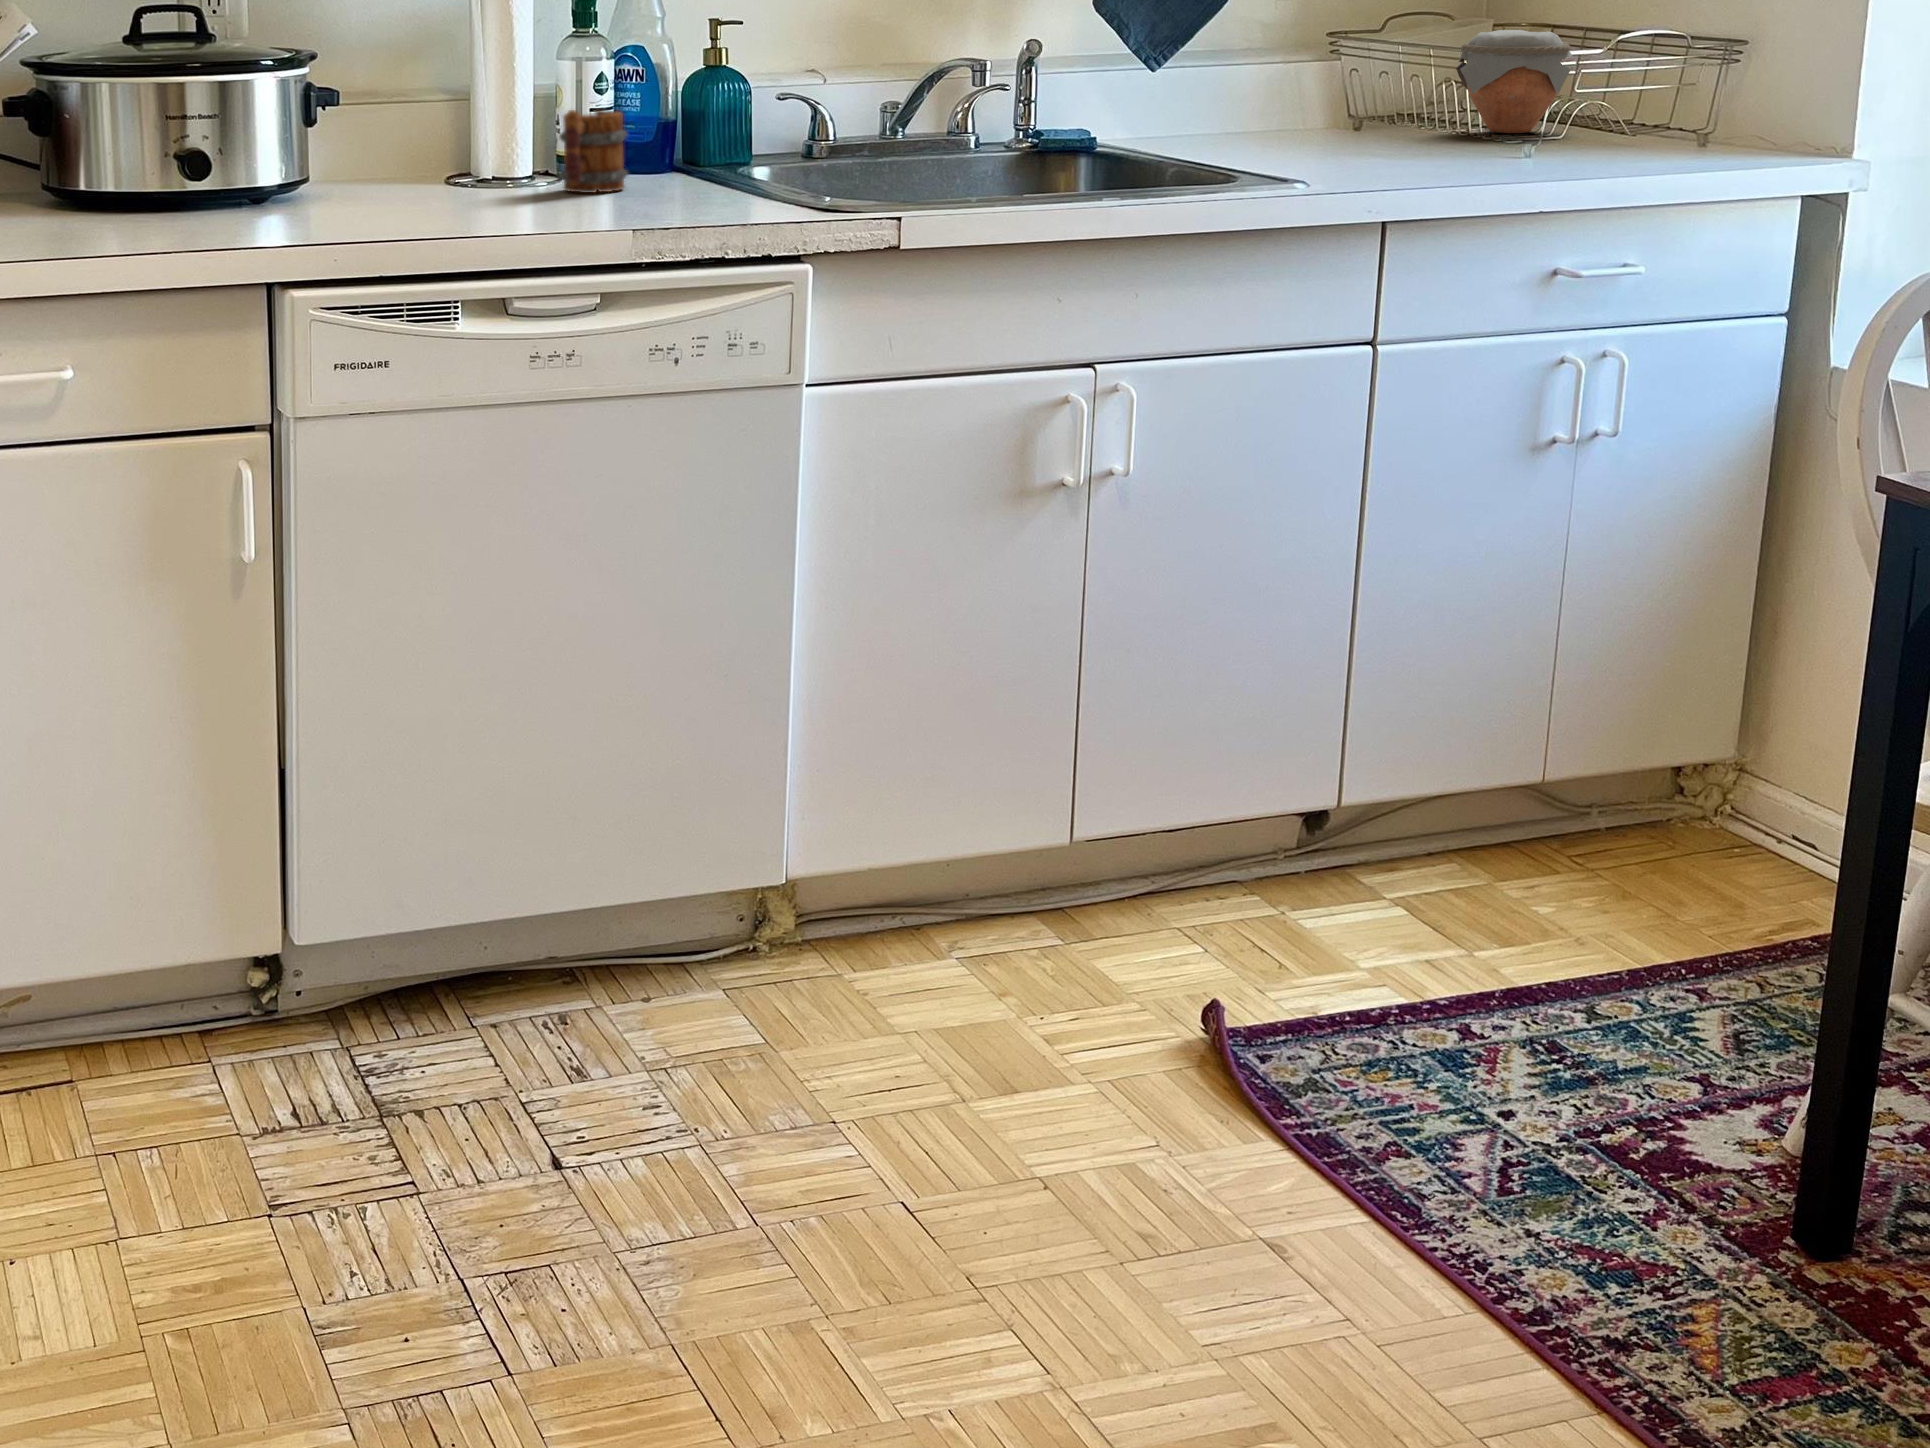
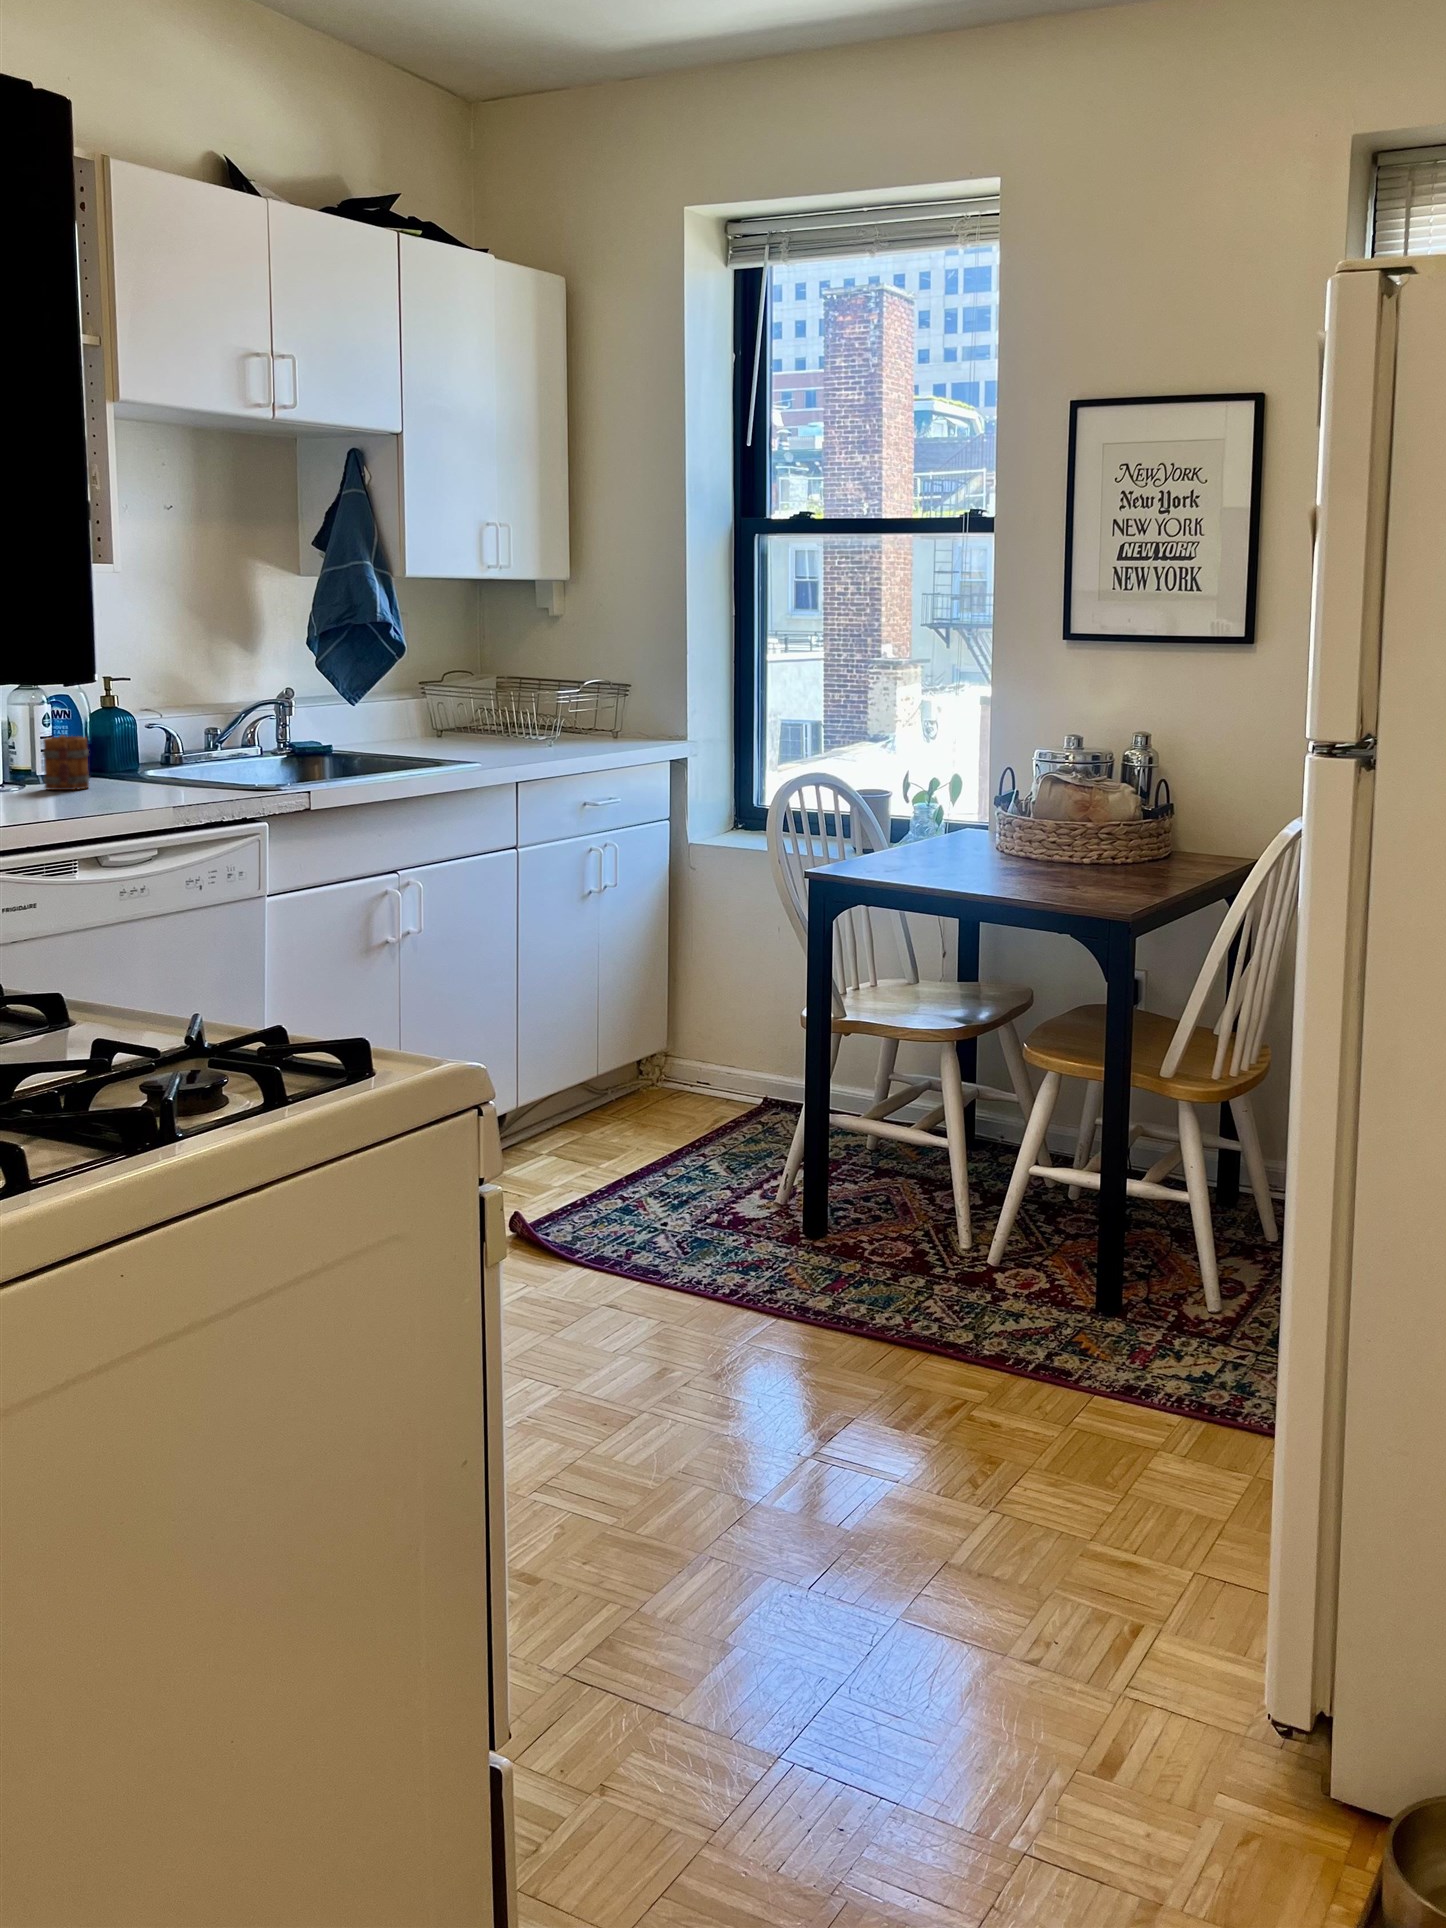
jar: present [1456,30,1572,133] -> none [498,689,554,742]

